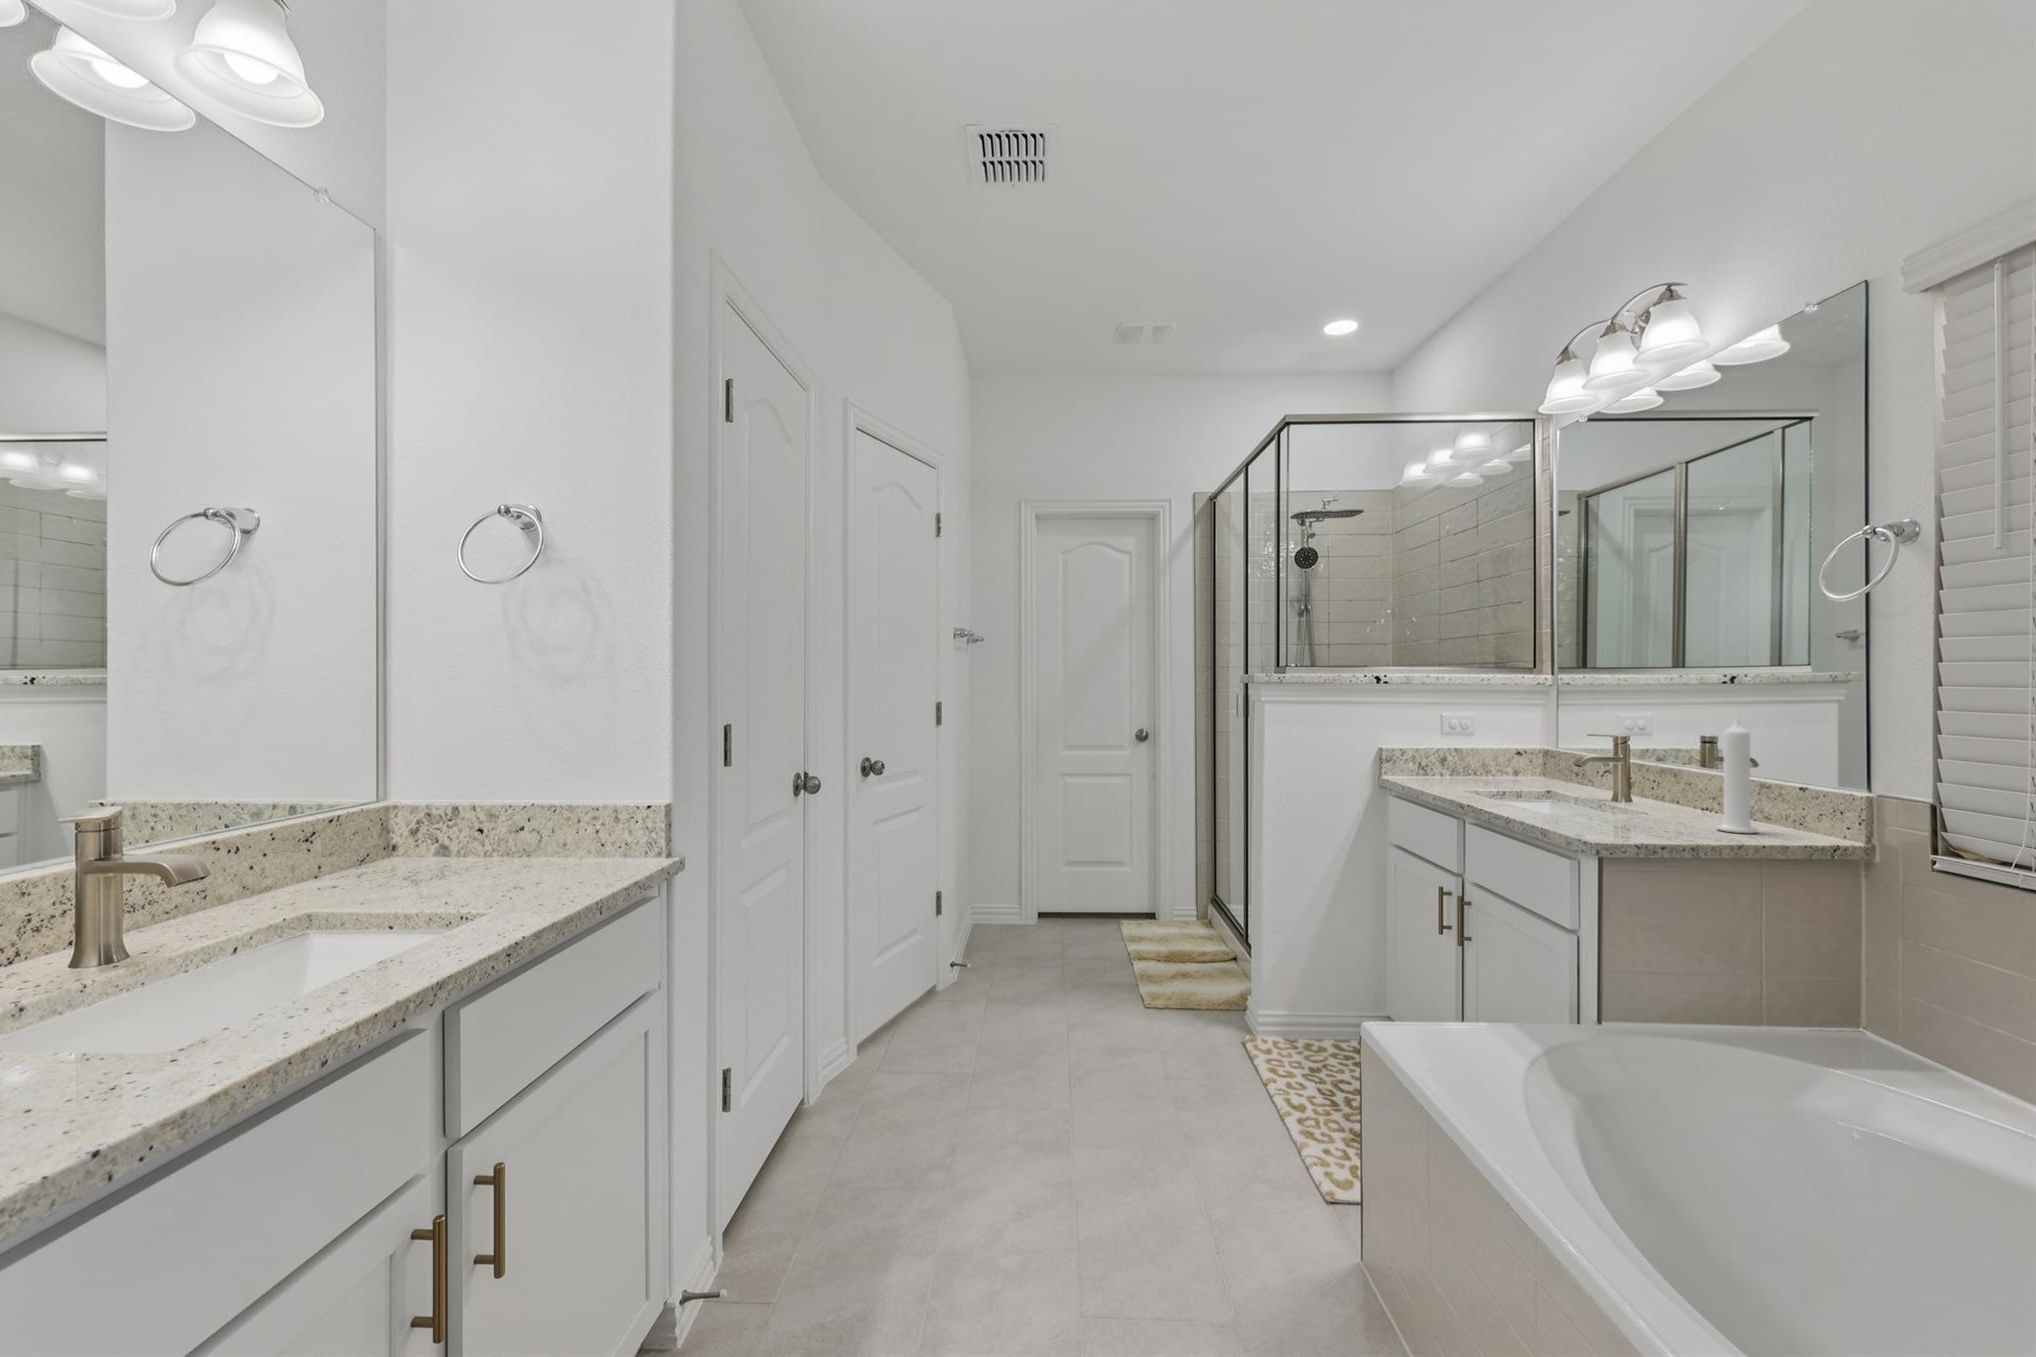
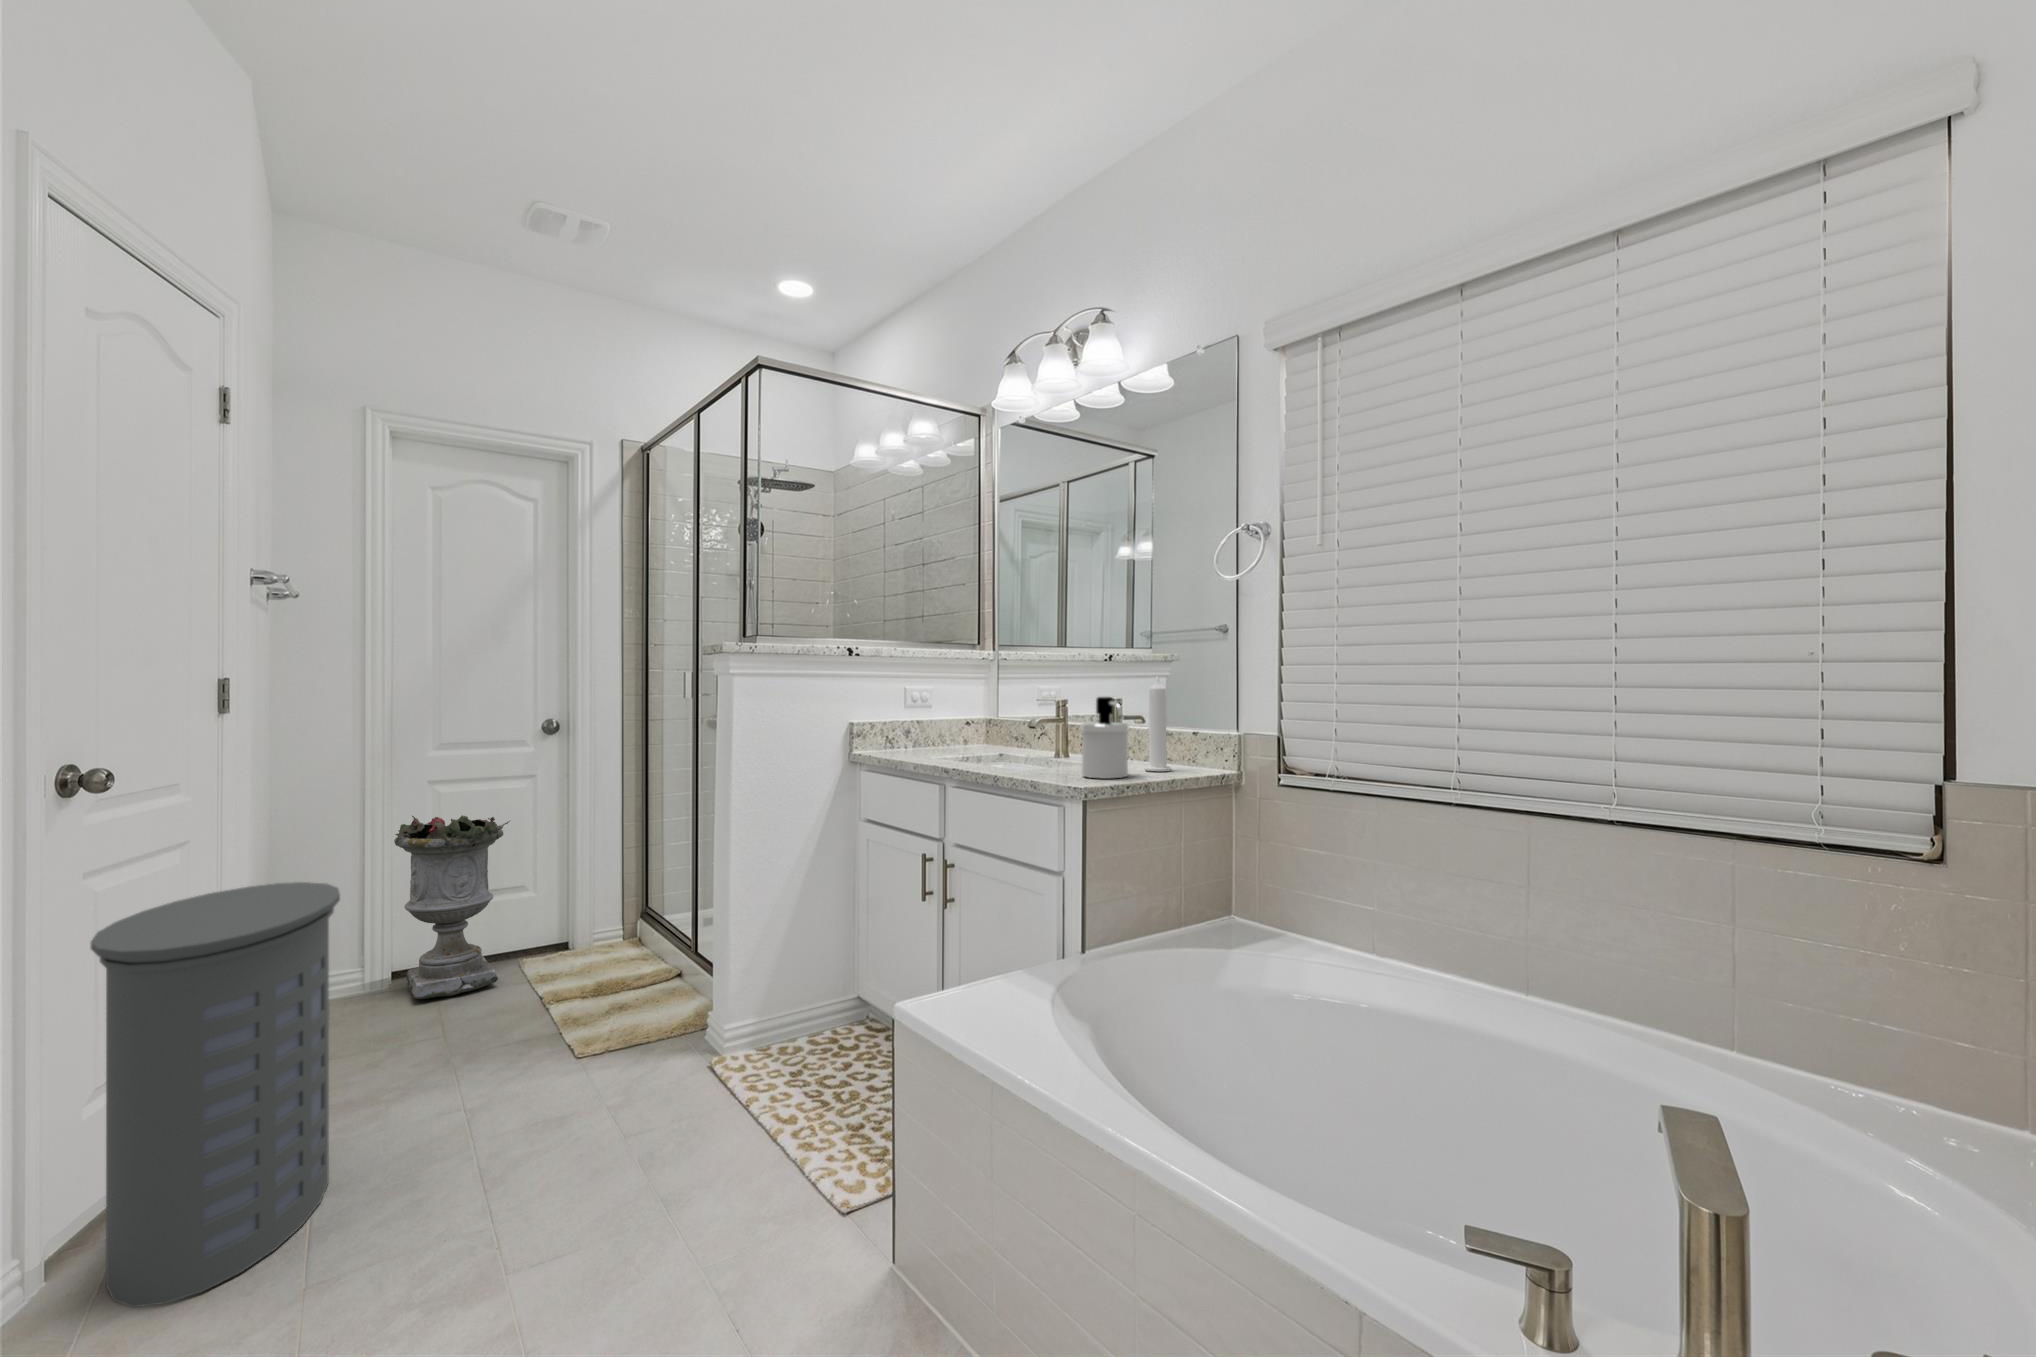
soap dispenser: none [1614,740,1683,835] -> present [1081,697,1129,778]
planter: none [1036,797,1110,937] -> present [394,815,510,999]
laundry hamper: none [870,837,989,1087] -> present [90,882,340,1307]

